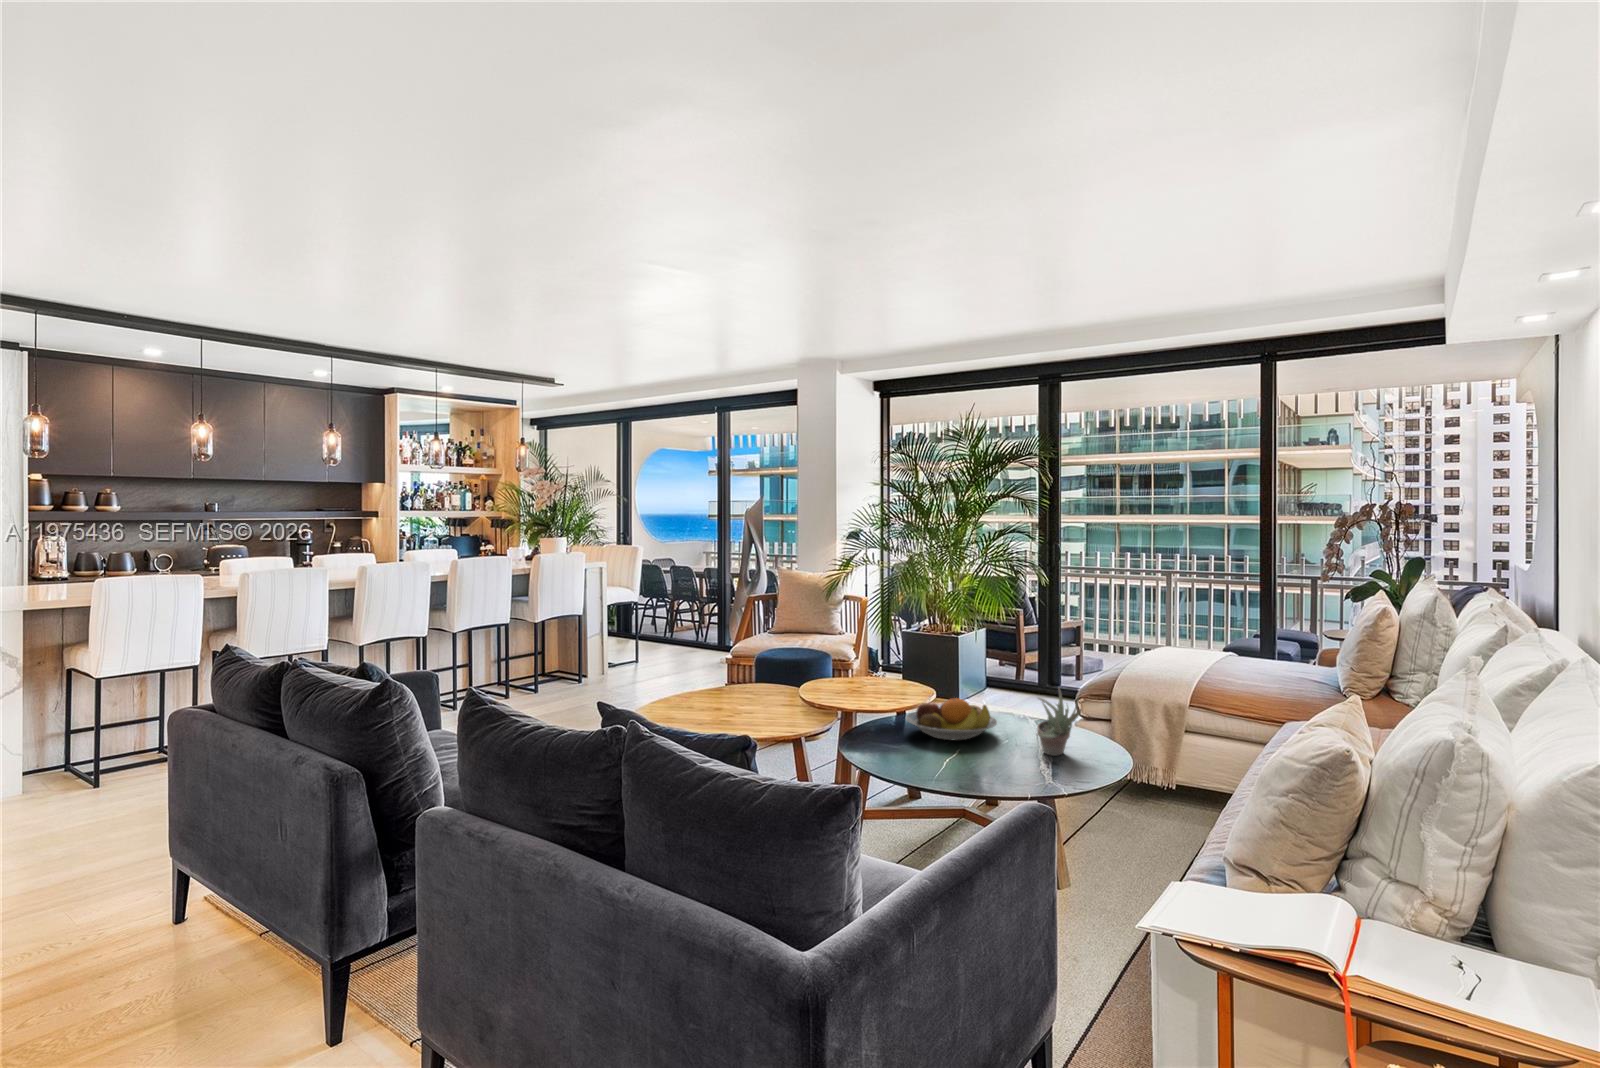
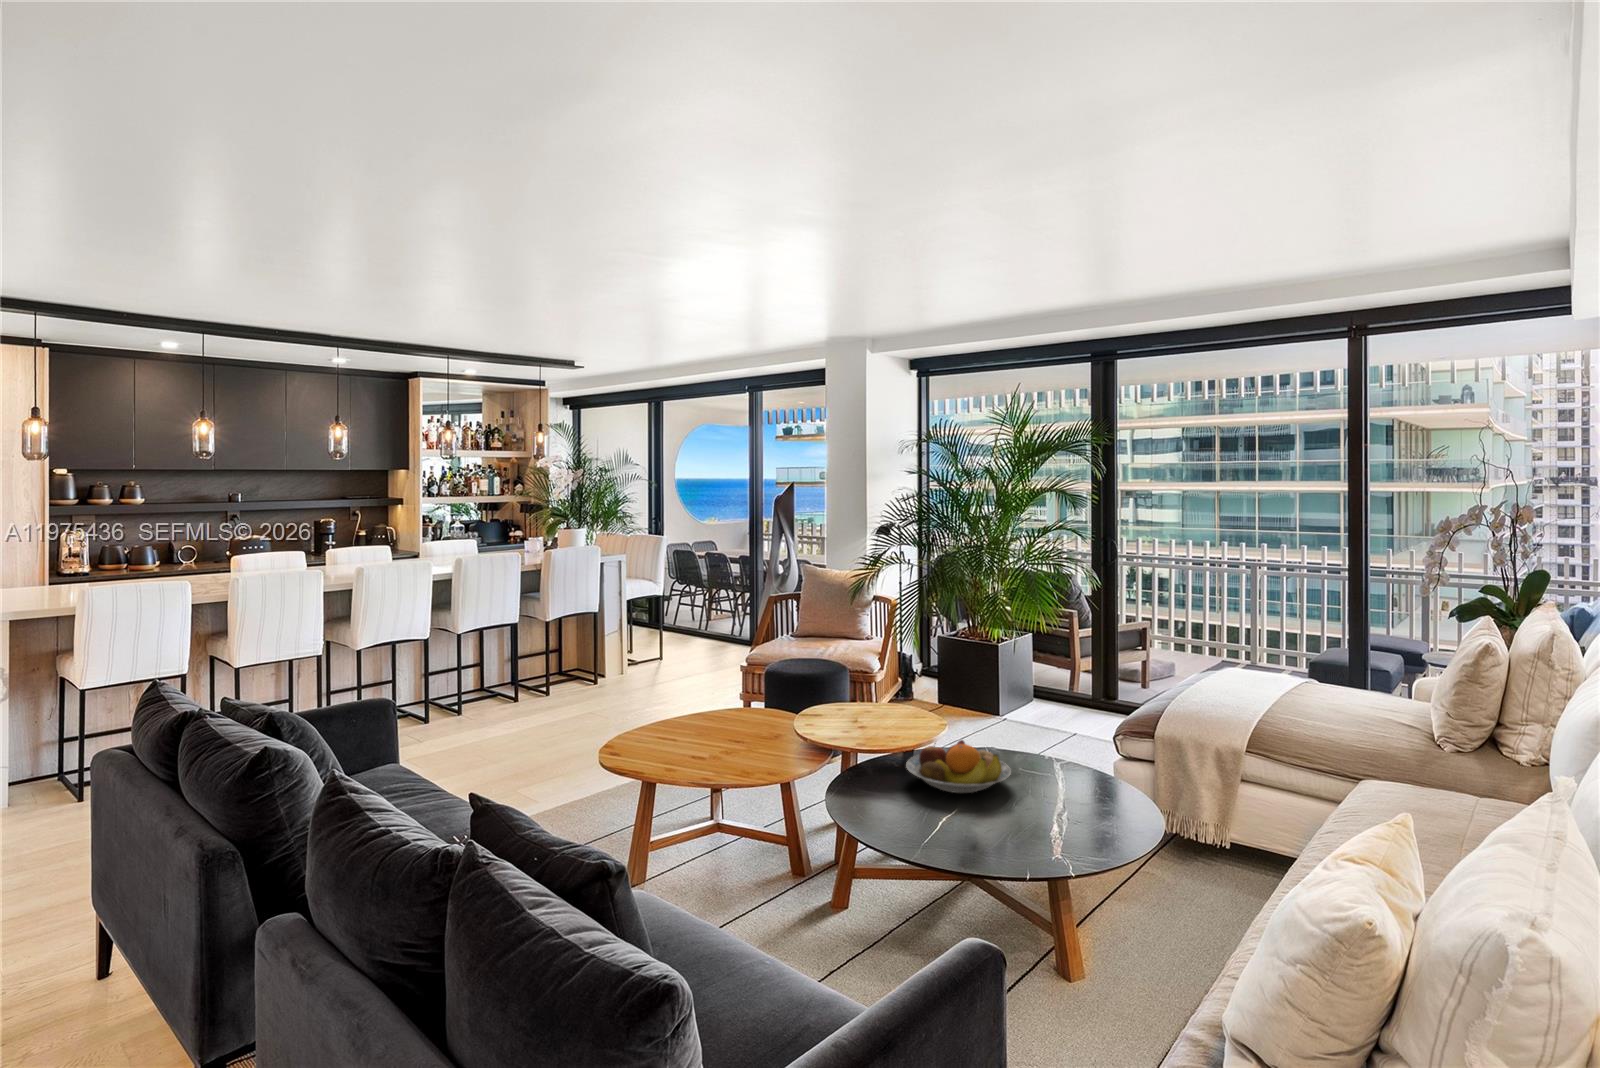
succulent plant: present [1037,689,1082,756] -> none [1049,743,1106,820]

